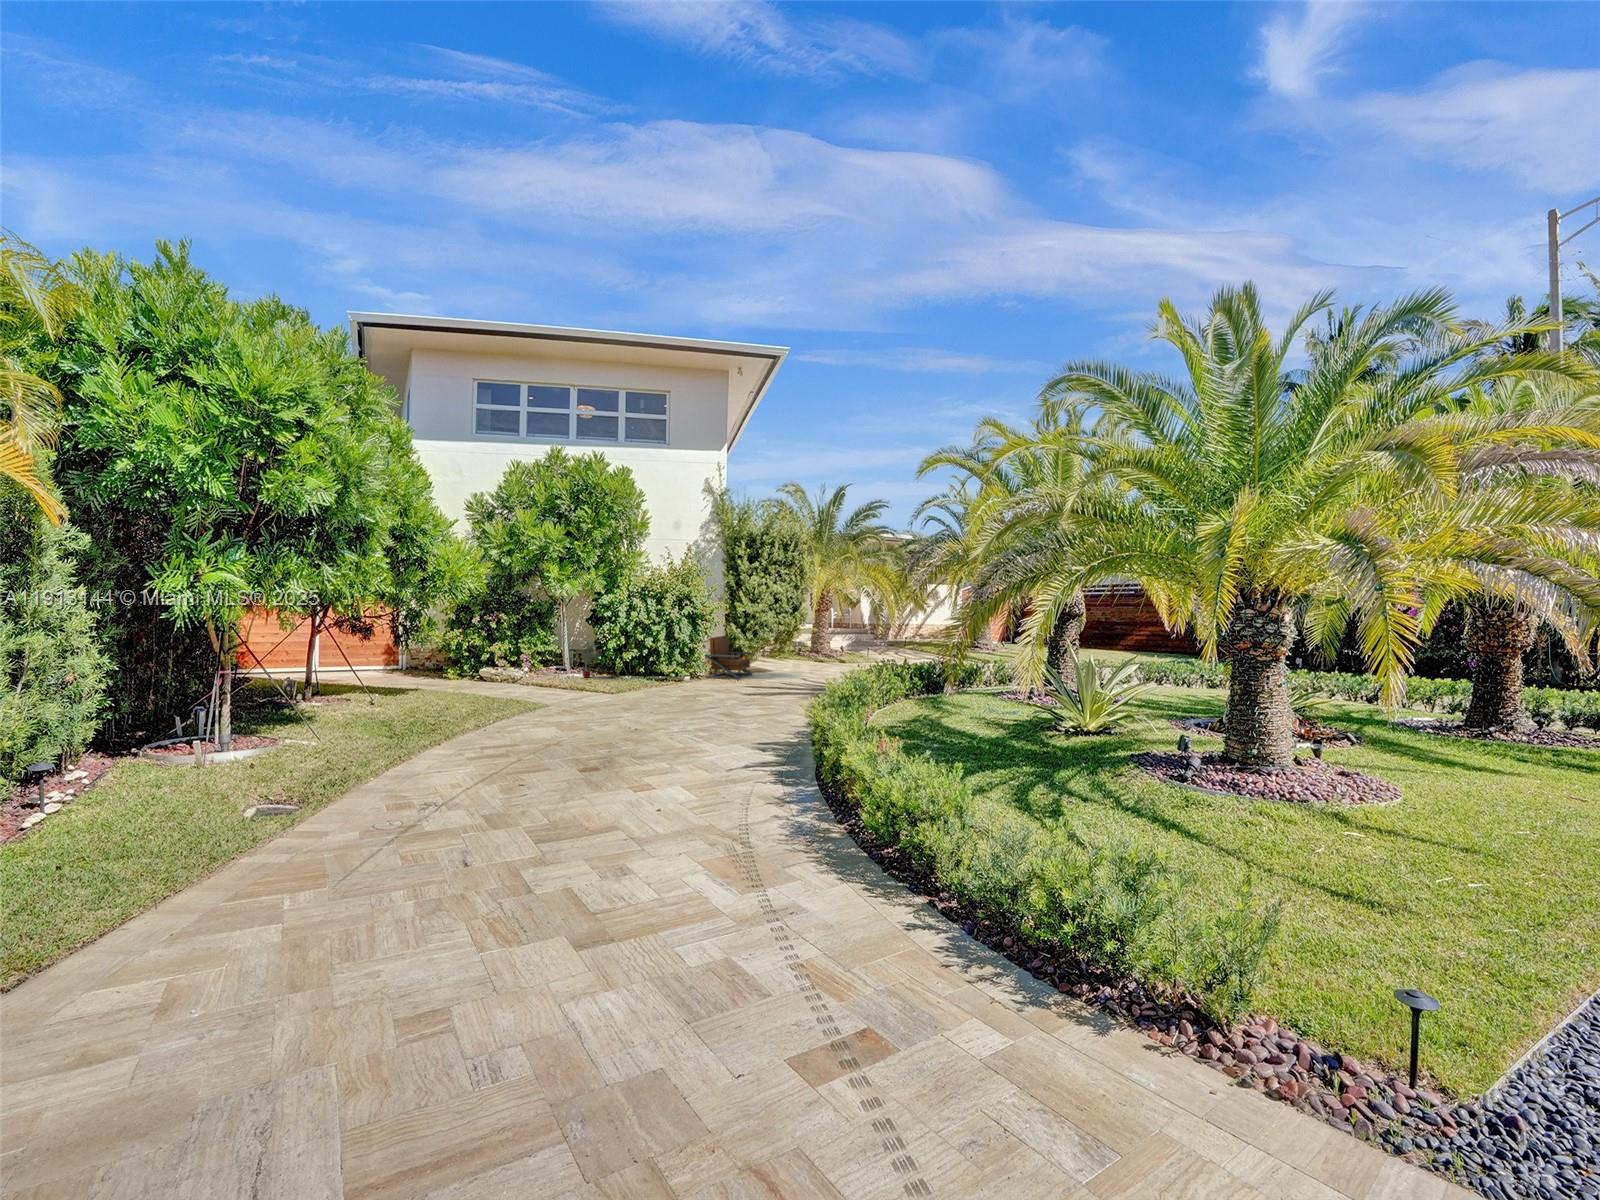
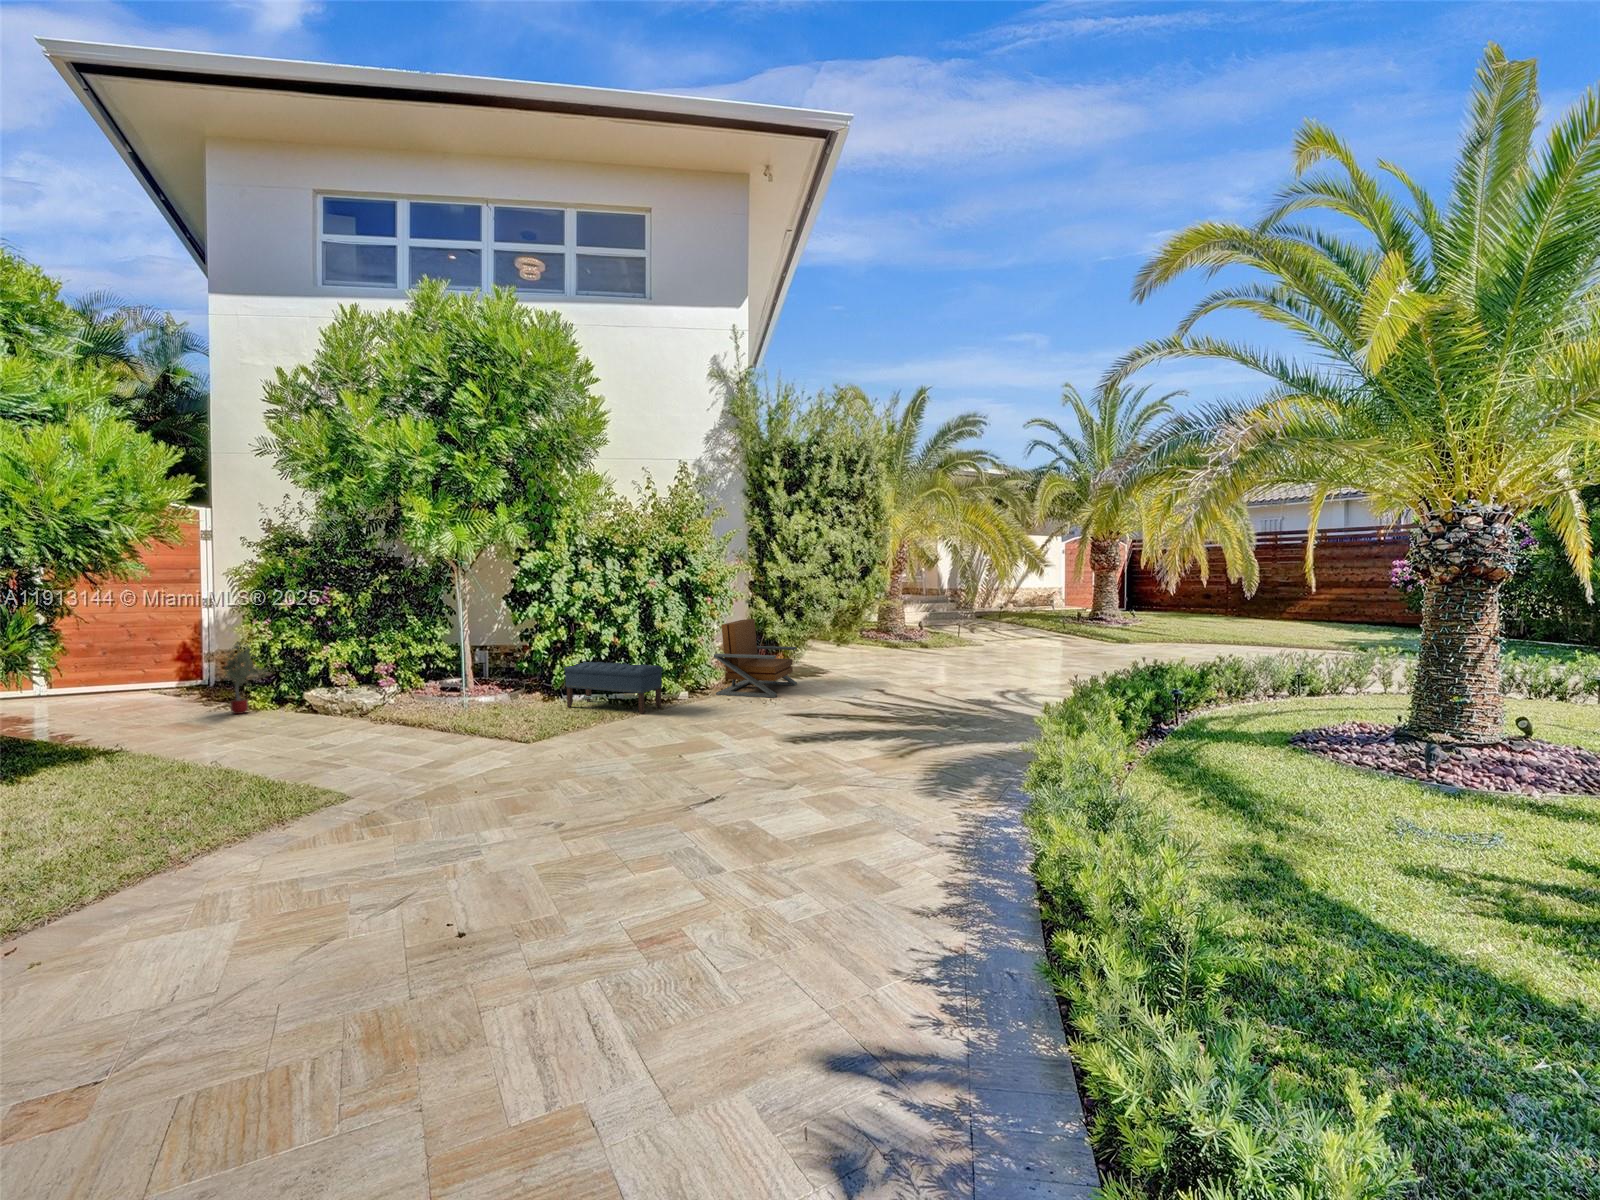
potted tree: present [582,641,600,678] -> present [224,642,268,714]
bench: none [623,656,678,684] -> present [564,661,663,714]

